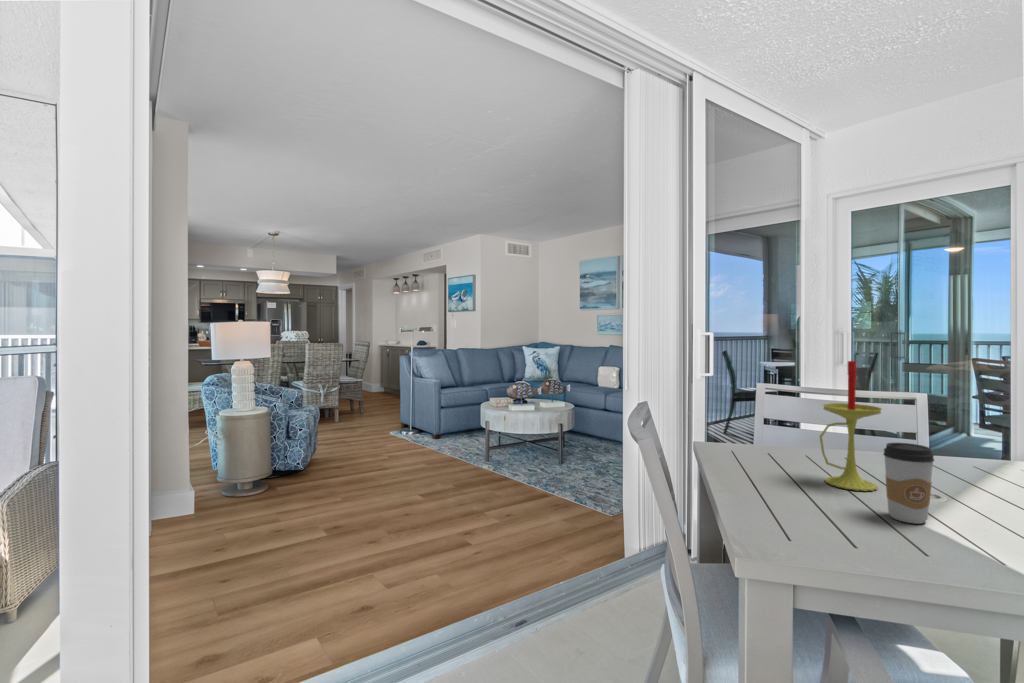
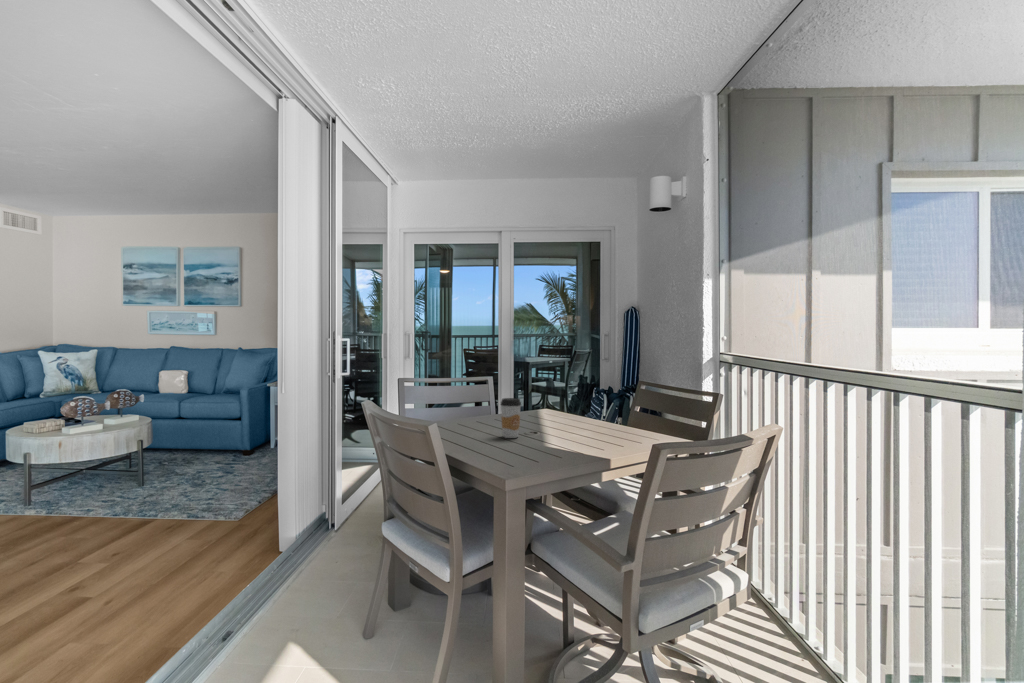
candle: present [820,361,882,491] -> none [462,354,491,430]

